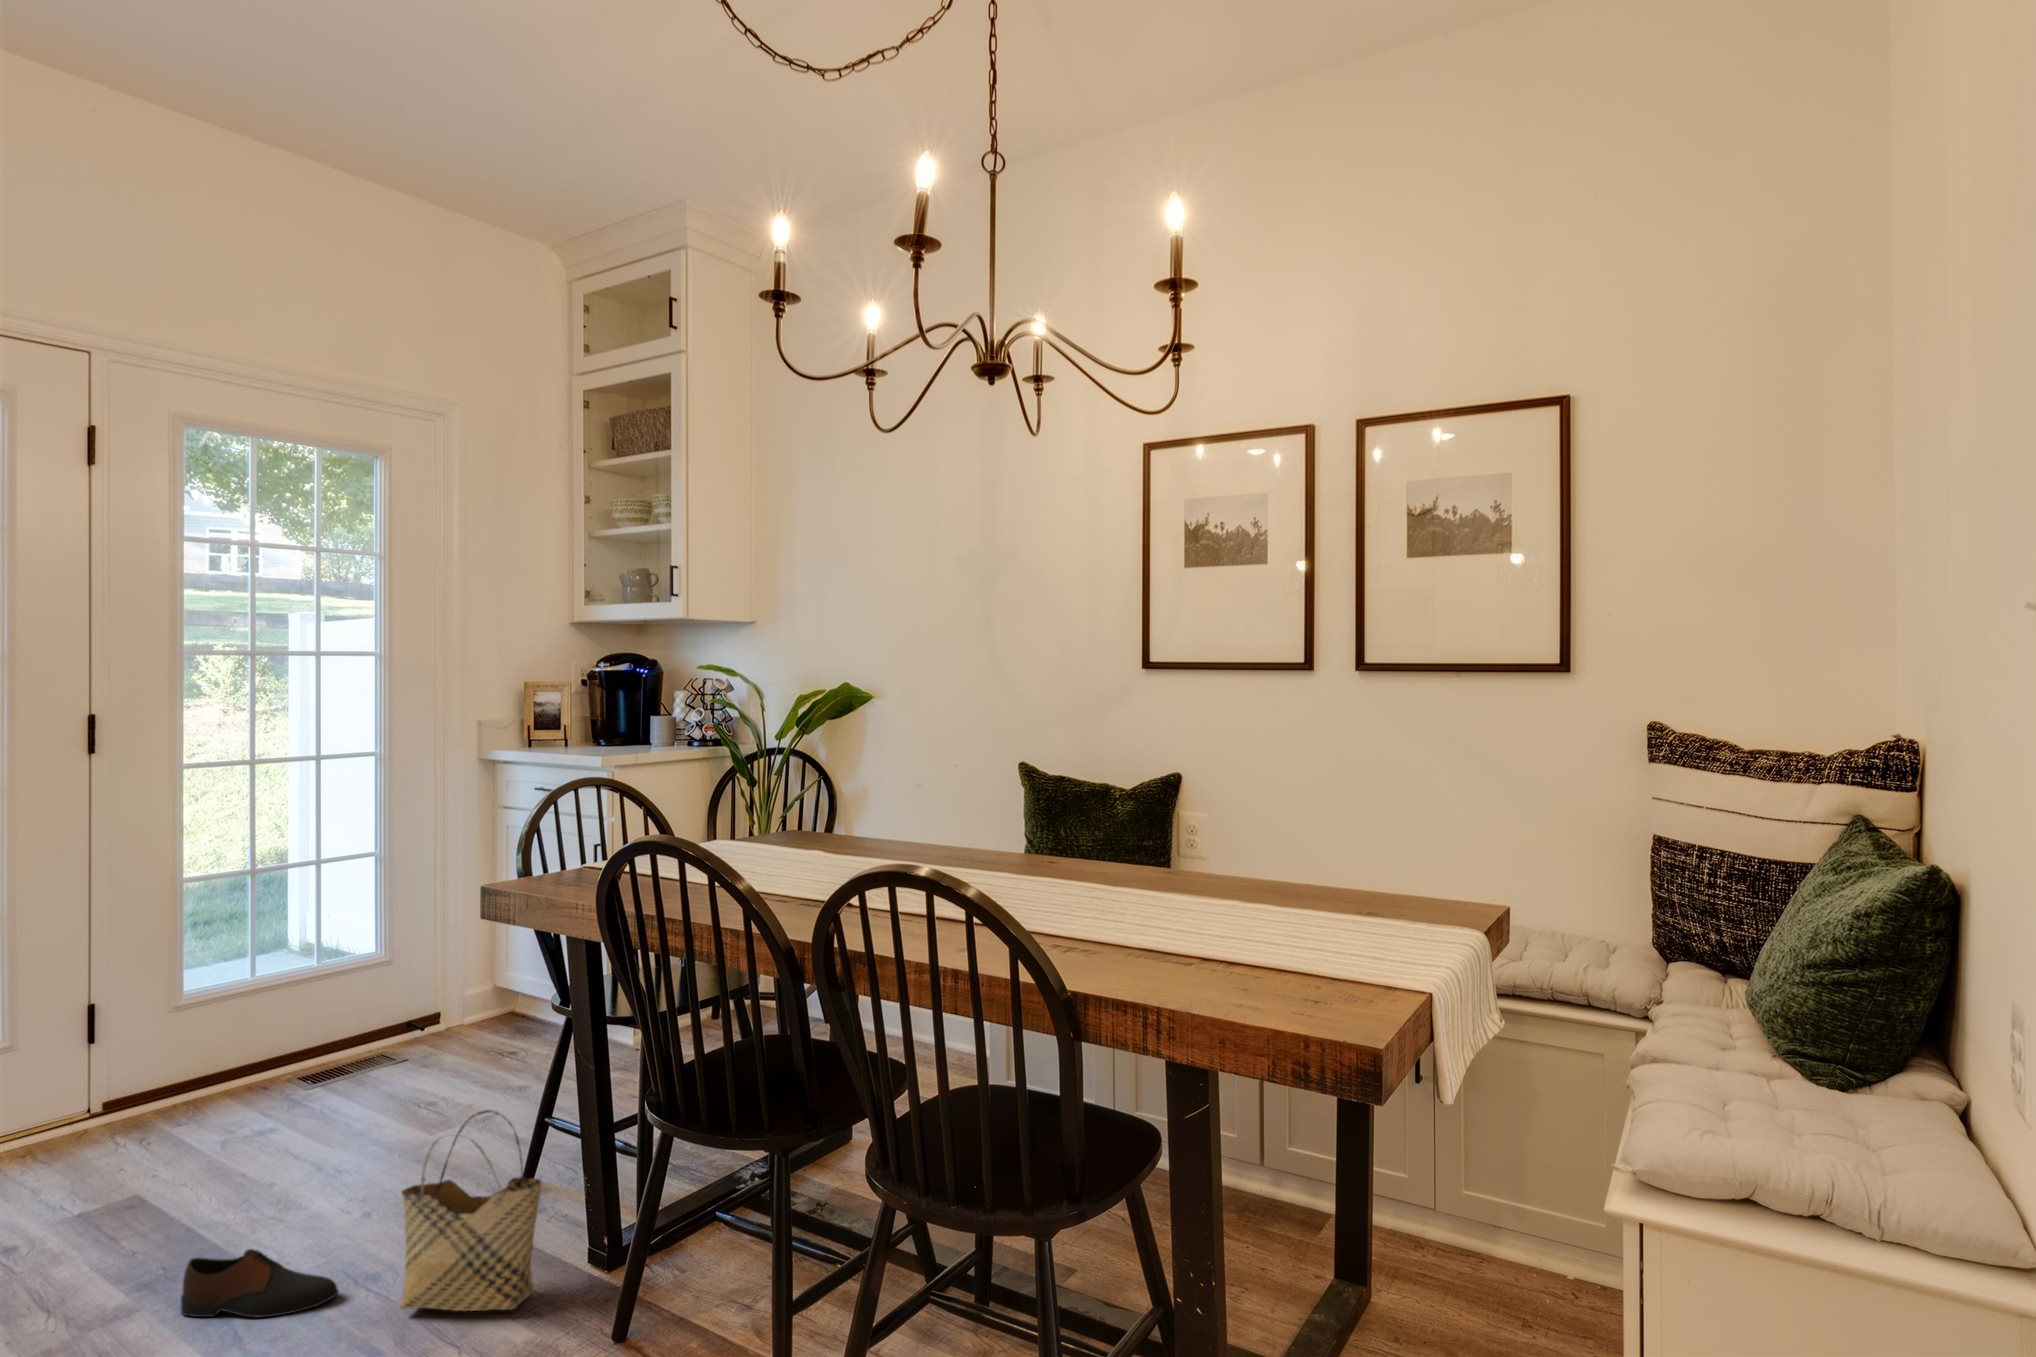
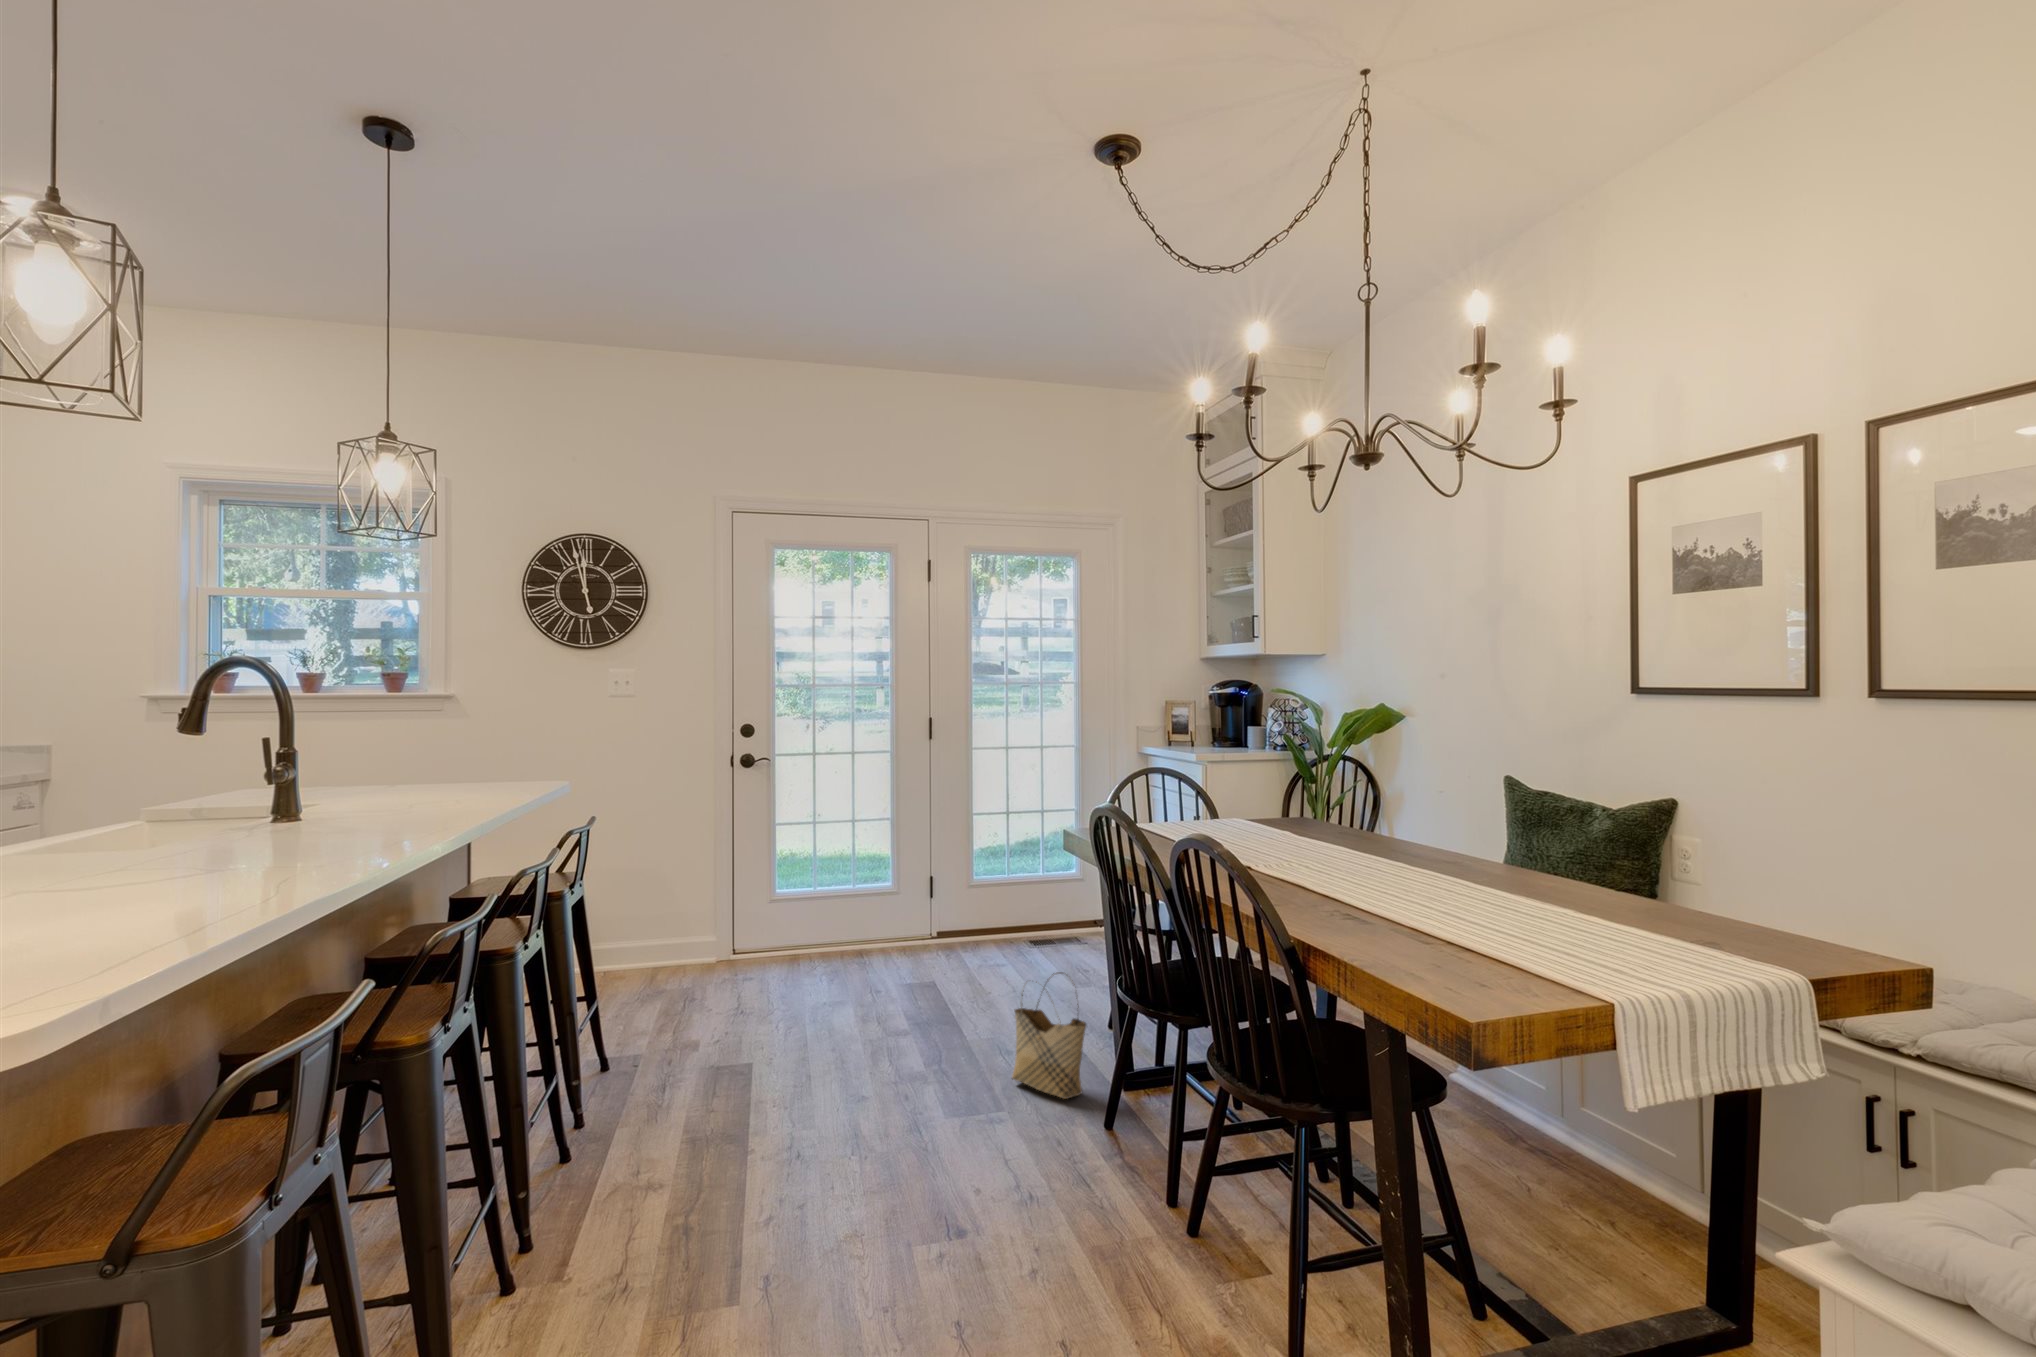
shoe: present [181,1249,339,1318] -> none [923,1021,990,1065]

